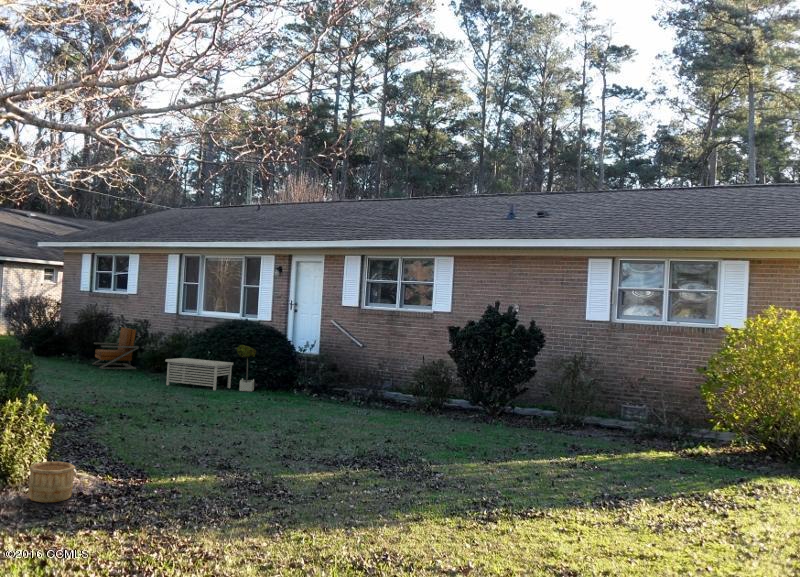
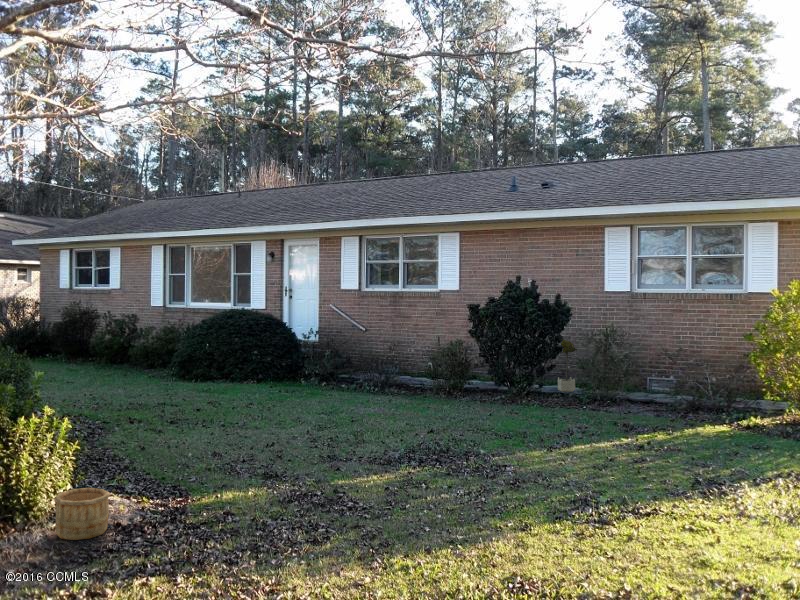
lounge chair: present [93,328,139,369] -> none [80,324,129,368]
potted tree: present [237,345,256,391] -> present [558,340,577,392]
storage bench: present [165,358,233,390] -> none [164,352,236,385]

